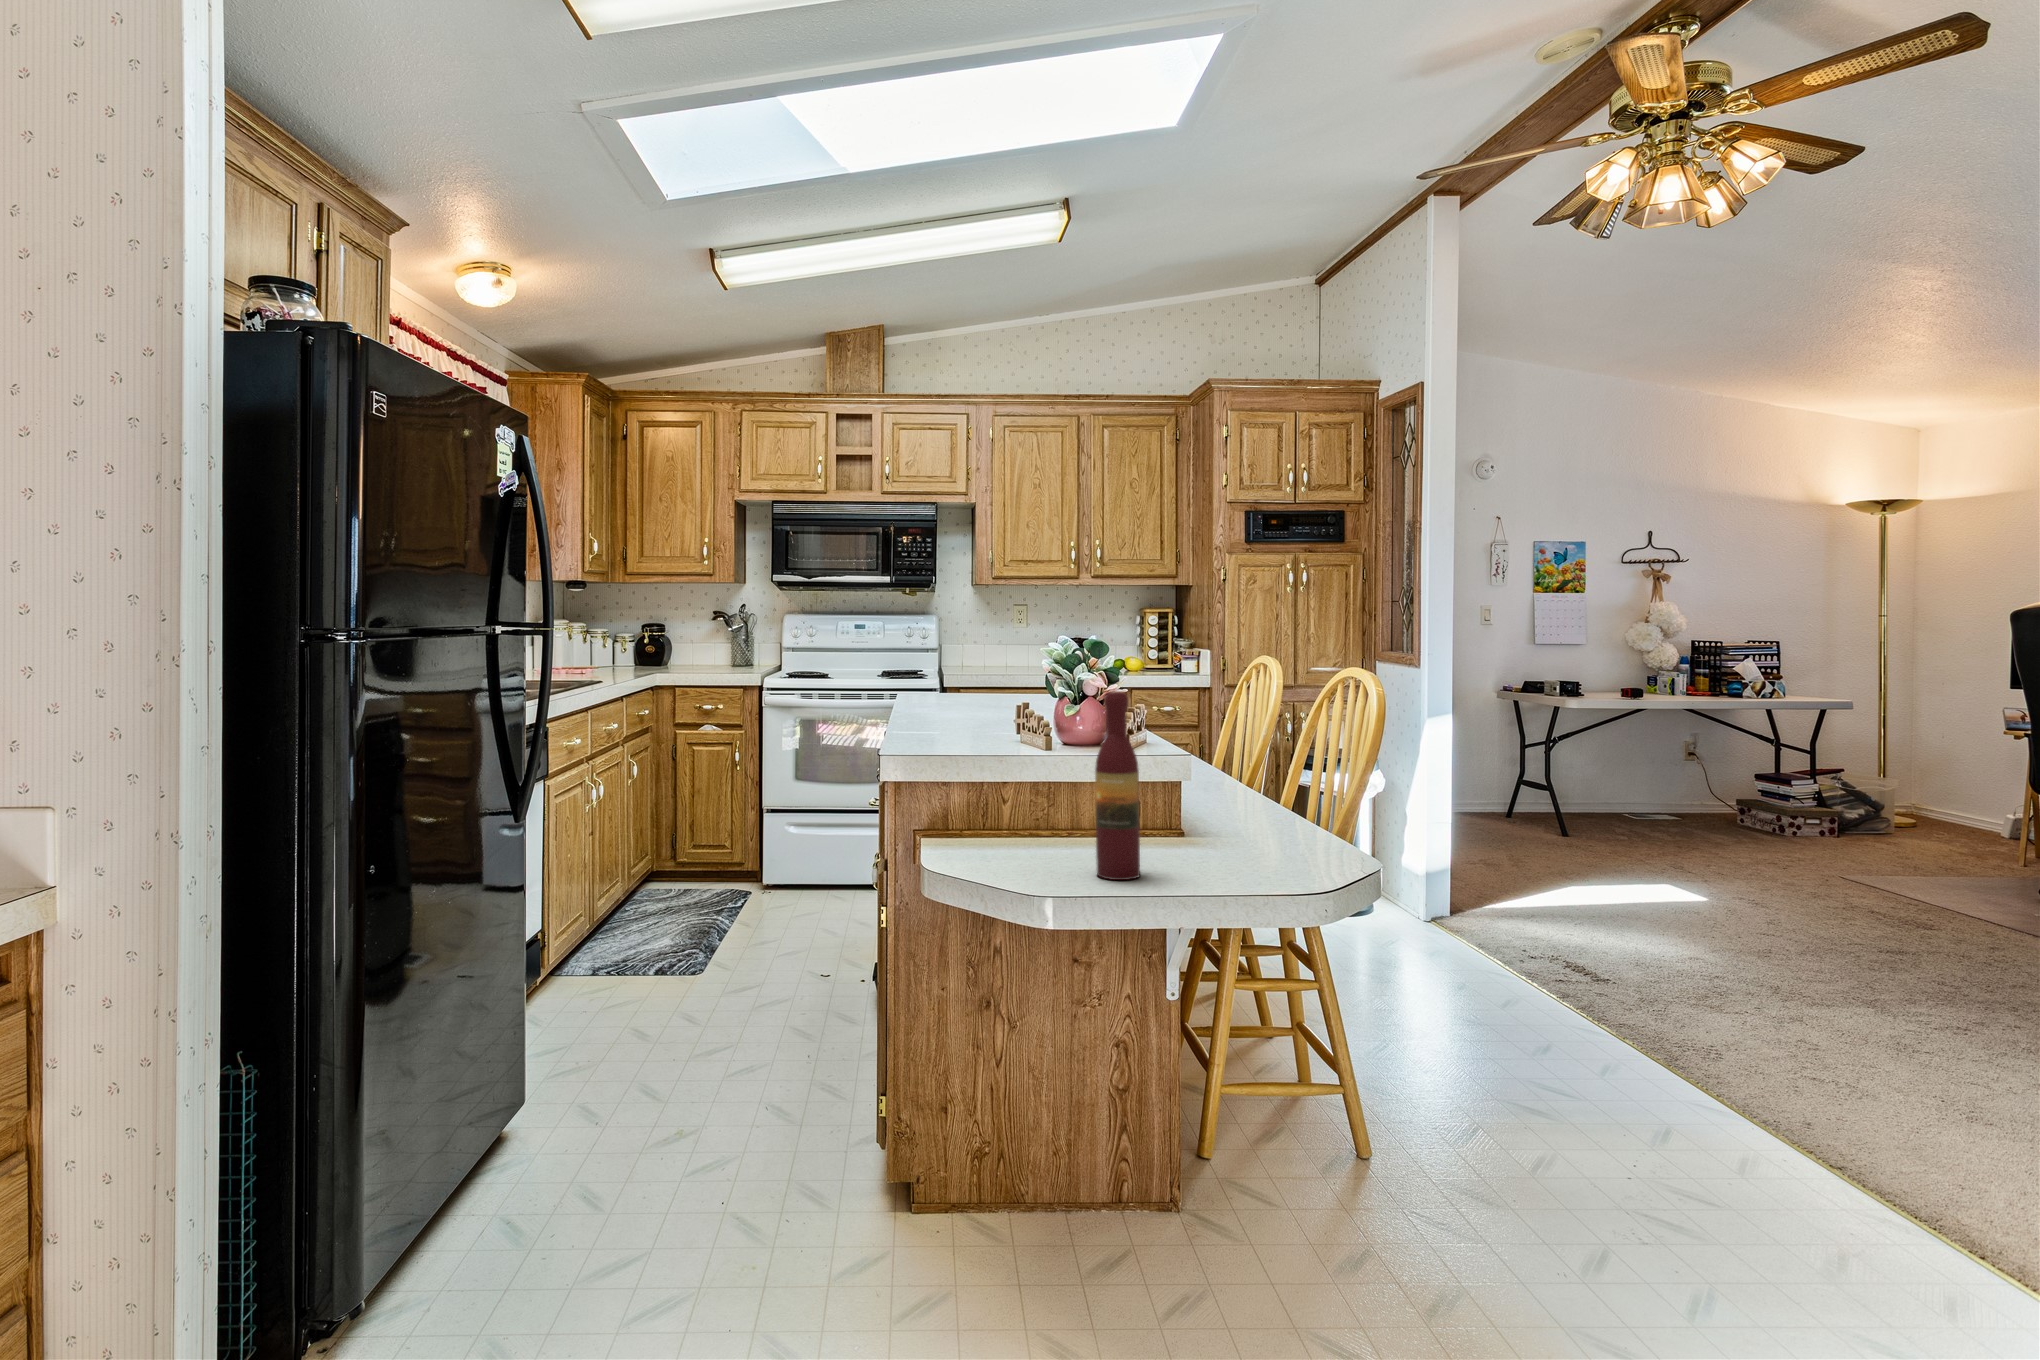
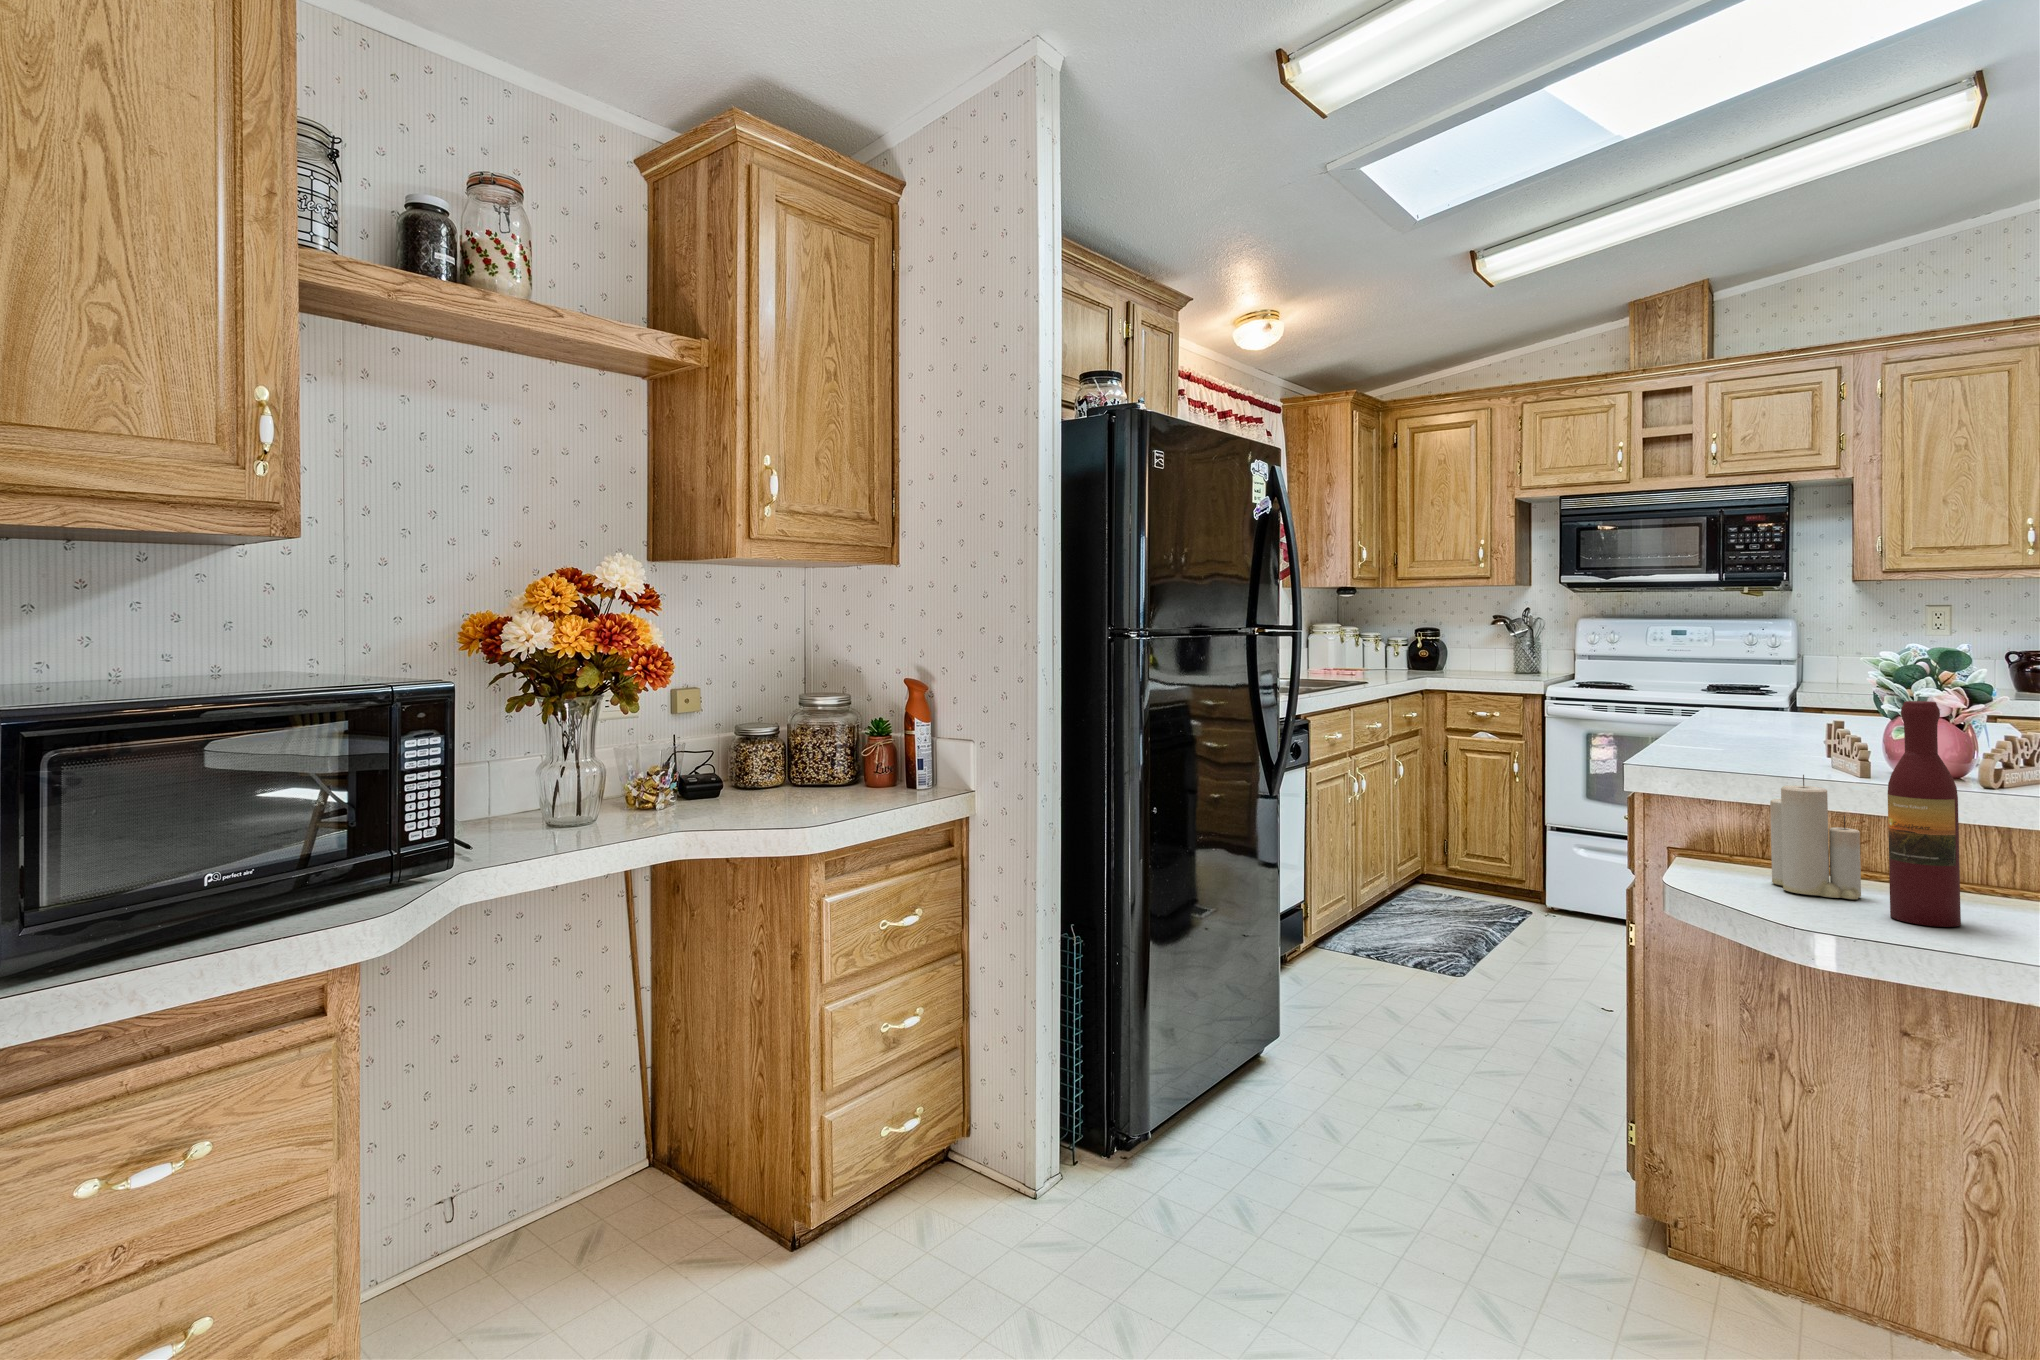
candle: none [1005,759,1069,865] -> present [1770,775,1861,899]

